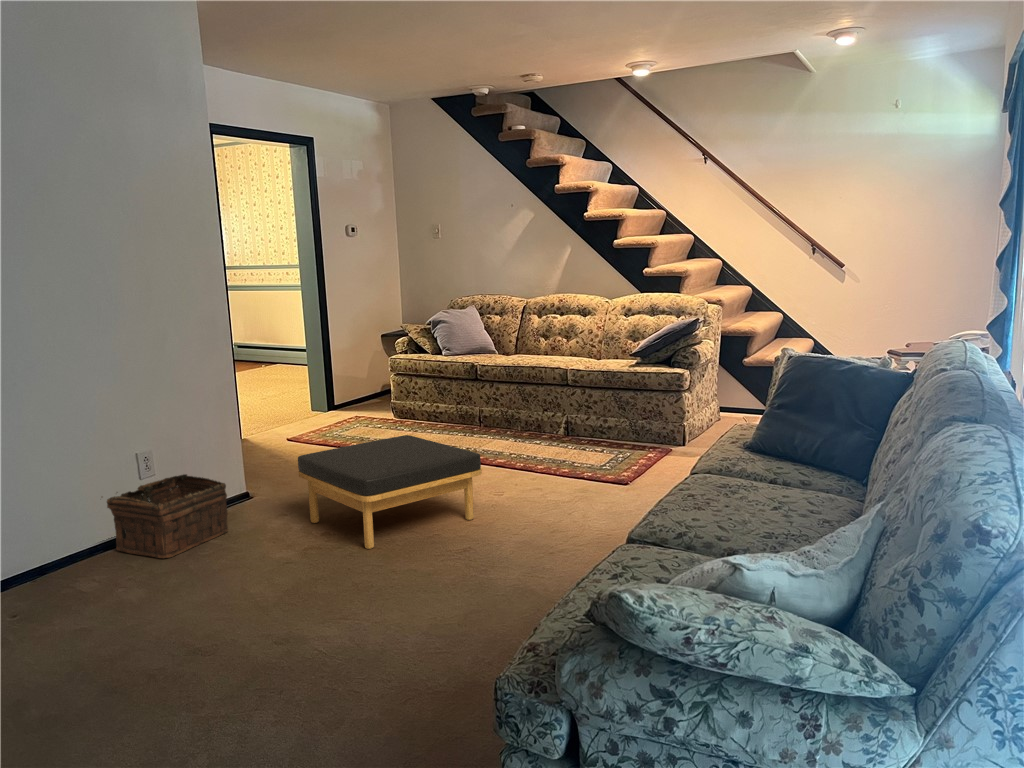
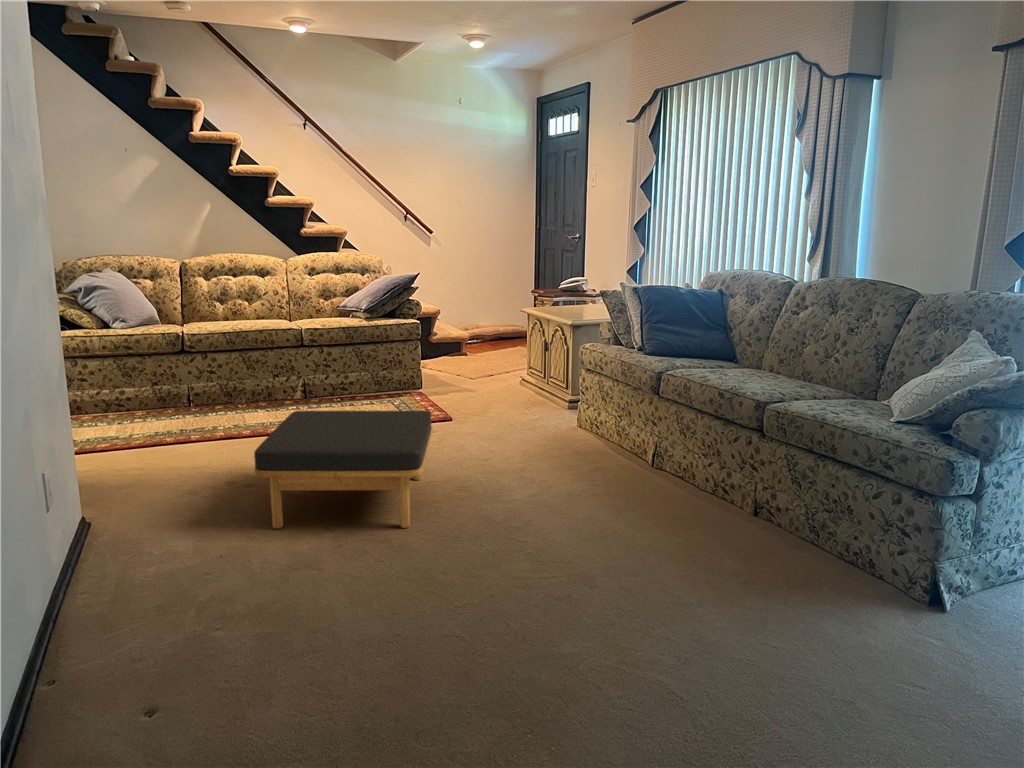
basket: present [107,474,228,558] -> none [51,506,215,643]

